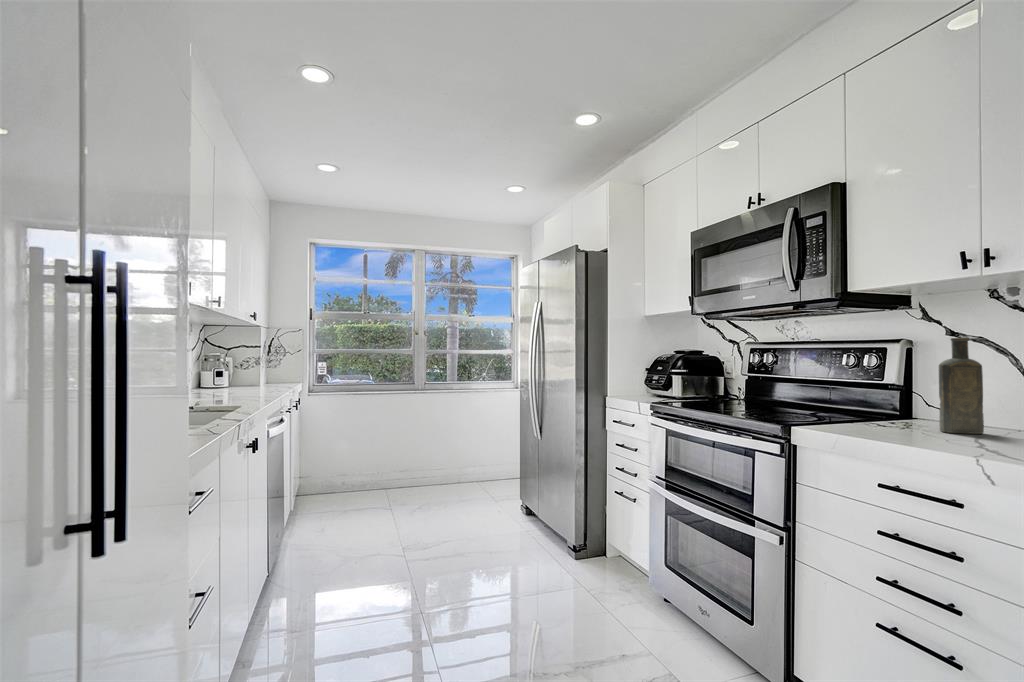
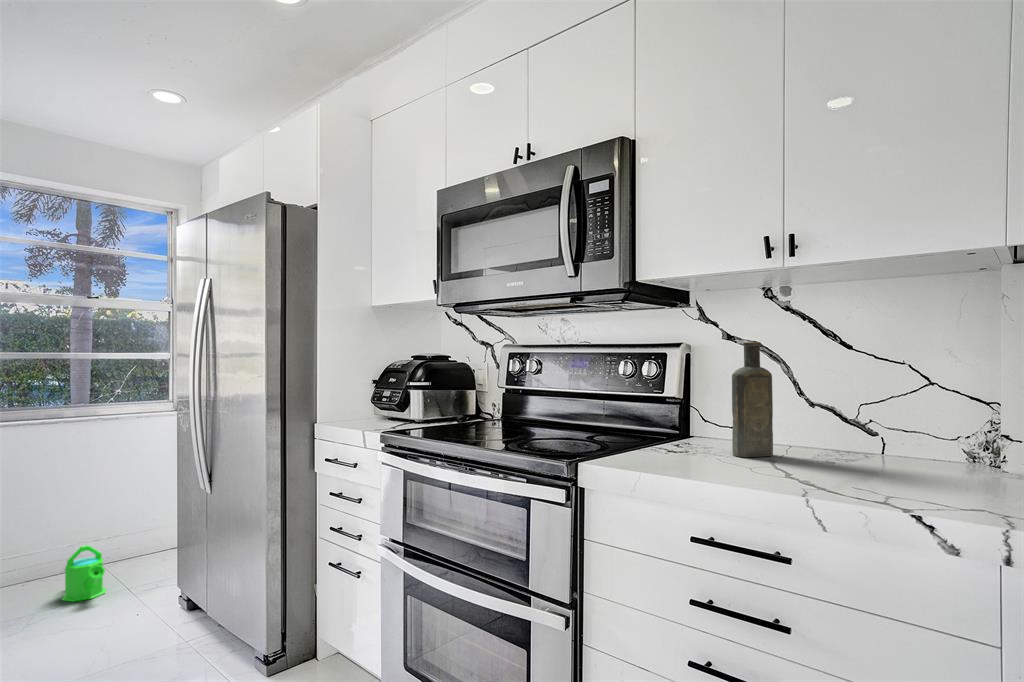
watering can: none [460,466,482,499] -> present [62,545,106,602]

